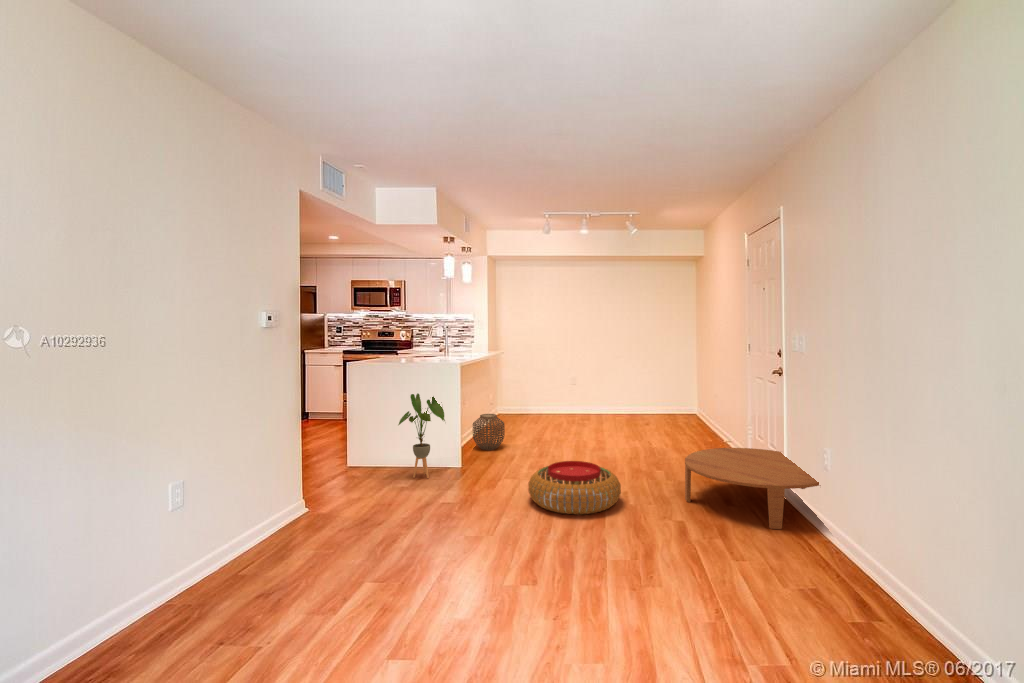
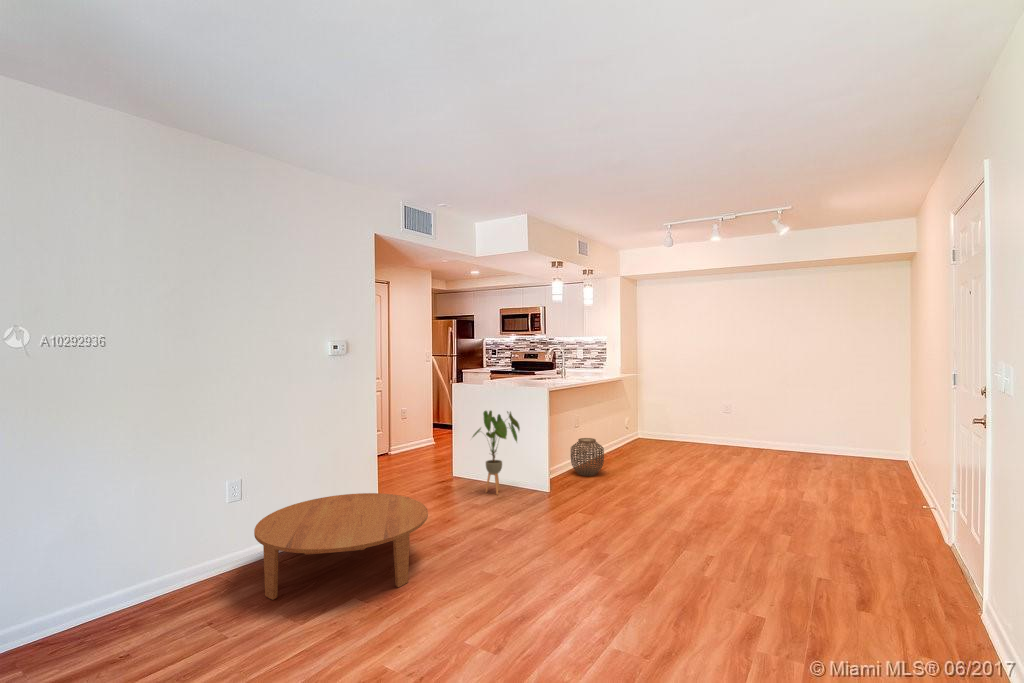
coffee table: present [685,448,821,529] -> present [254,493,428,600]
pouf: present [528,461,621,514] -> none [559,496,665,560]

